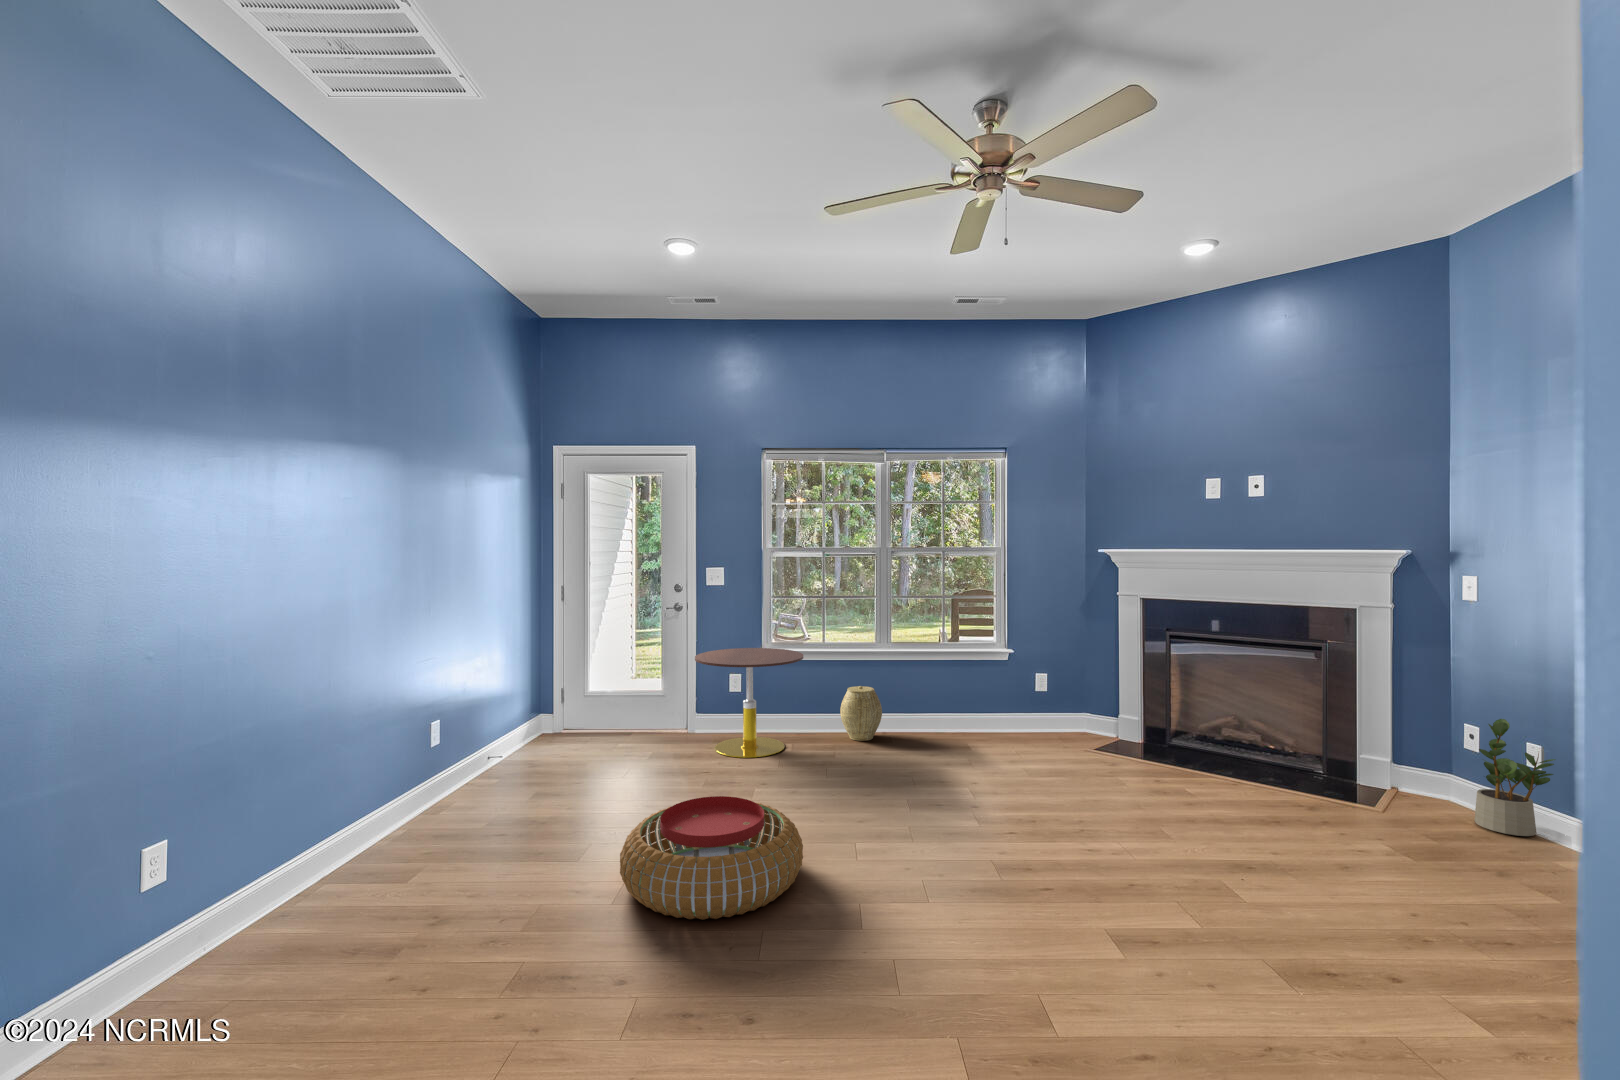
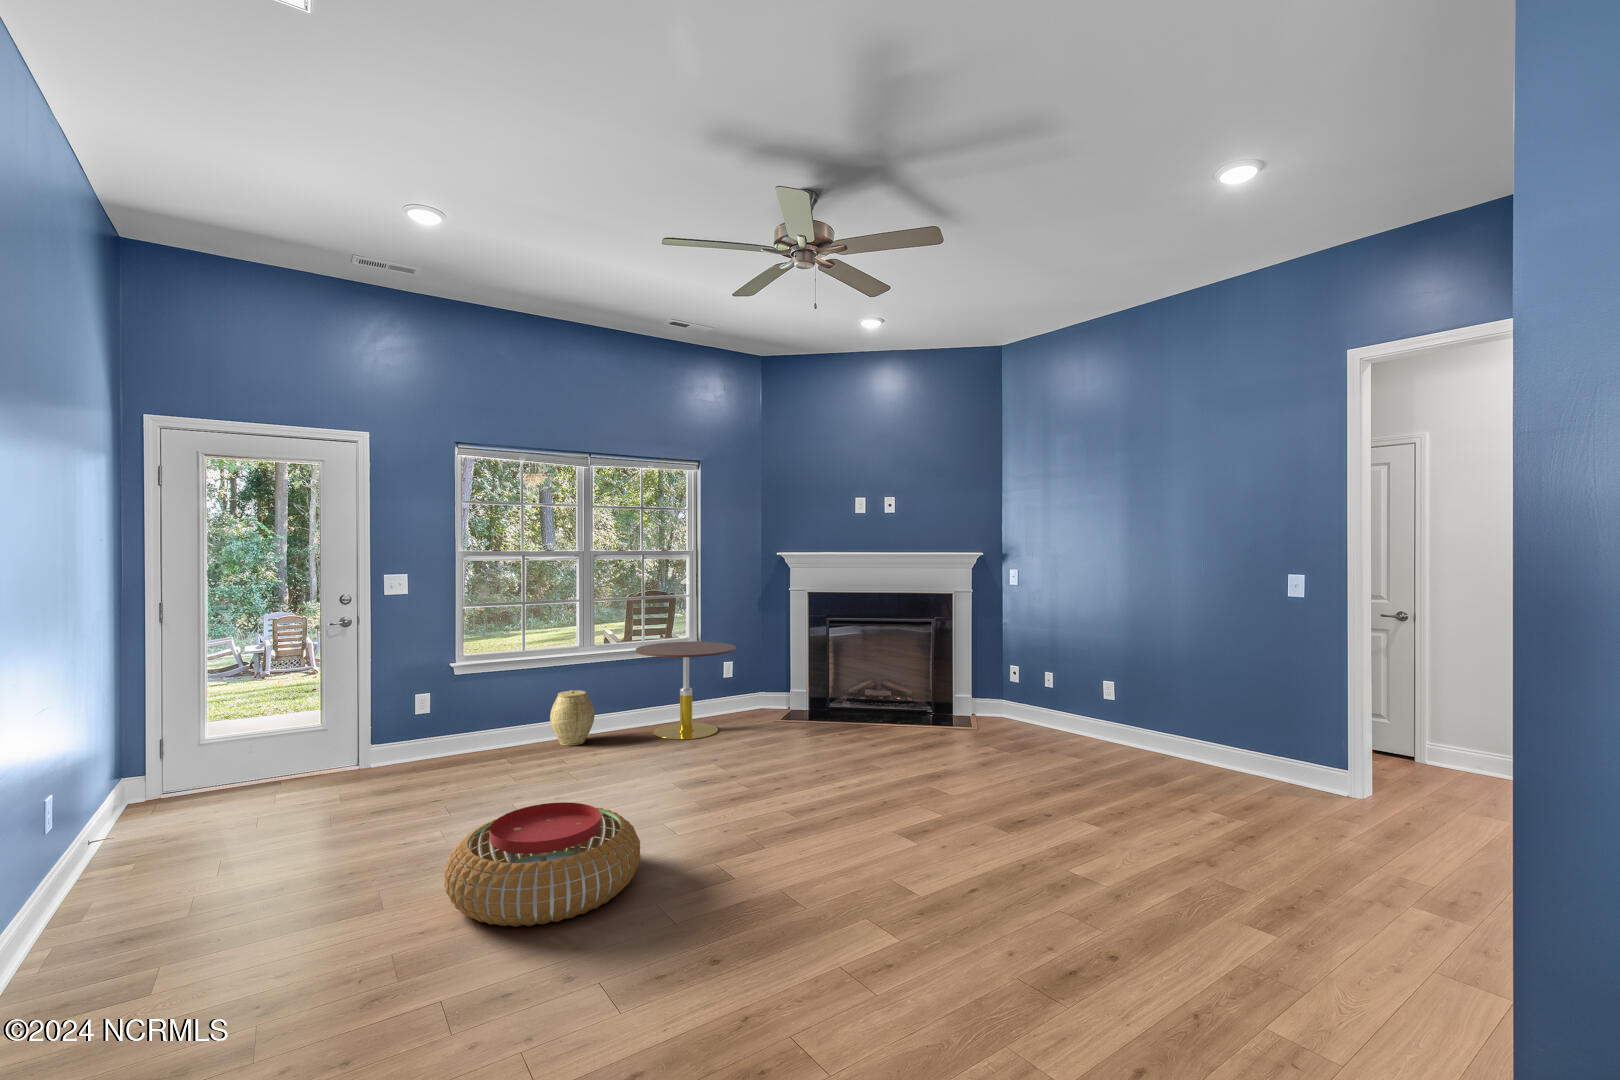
side table: present [695,648,803,758] -> present [636,641,736,740]
potted plant: present [1474,719,1555,836] -> none [1019,659,1057,731]

